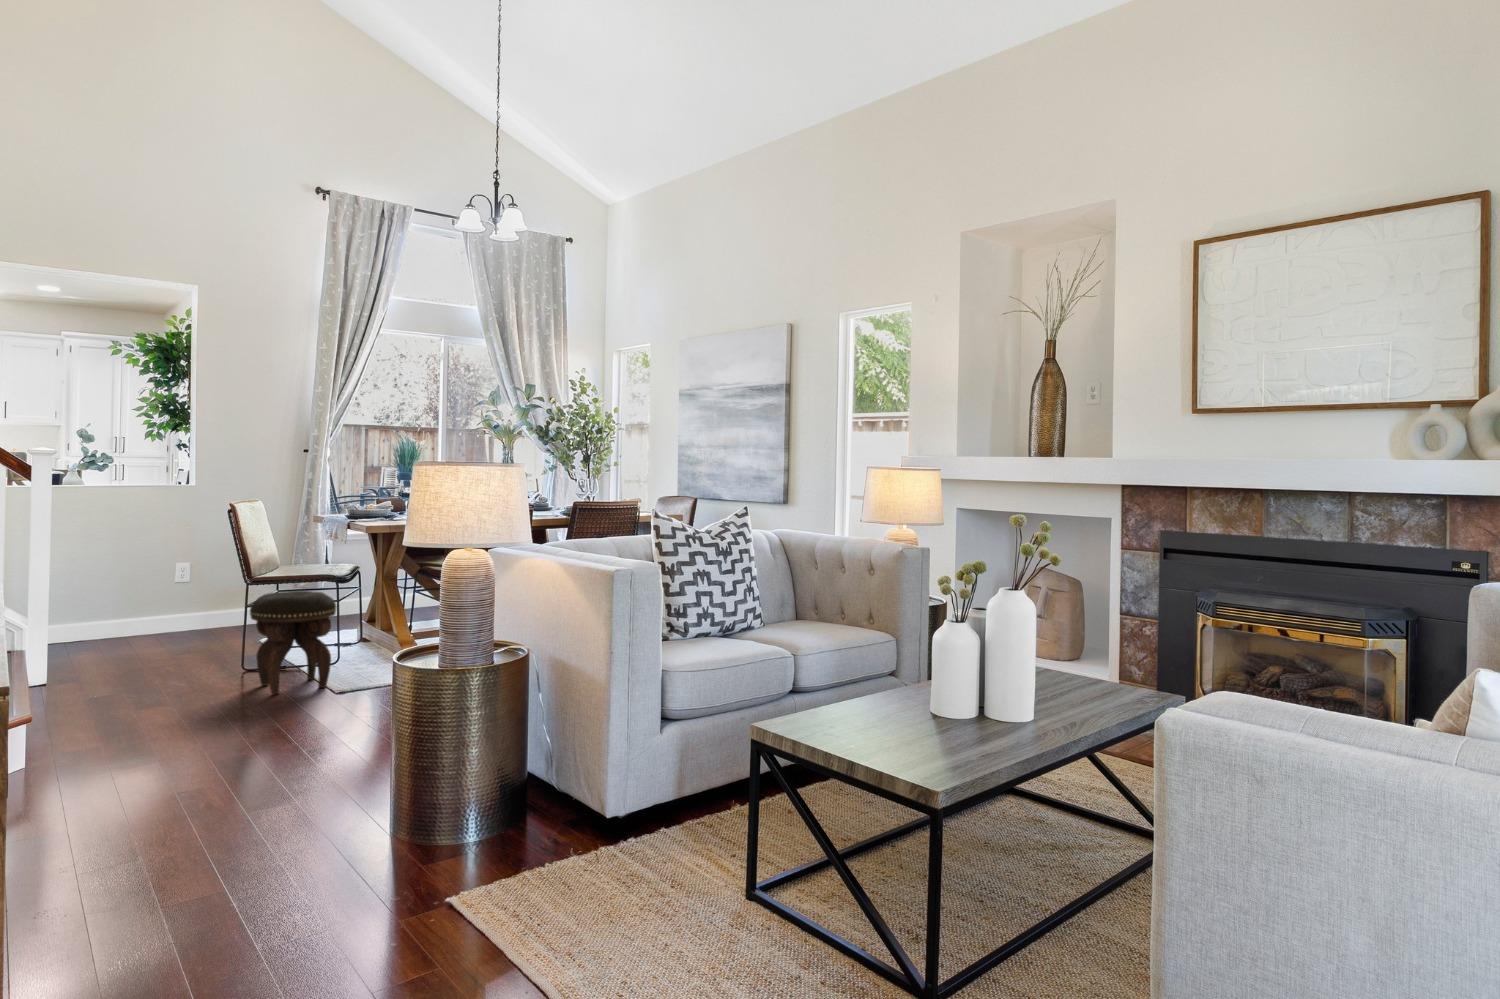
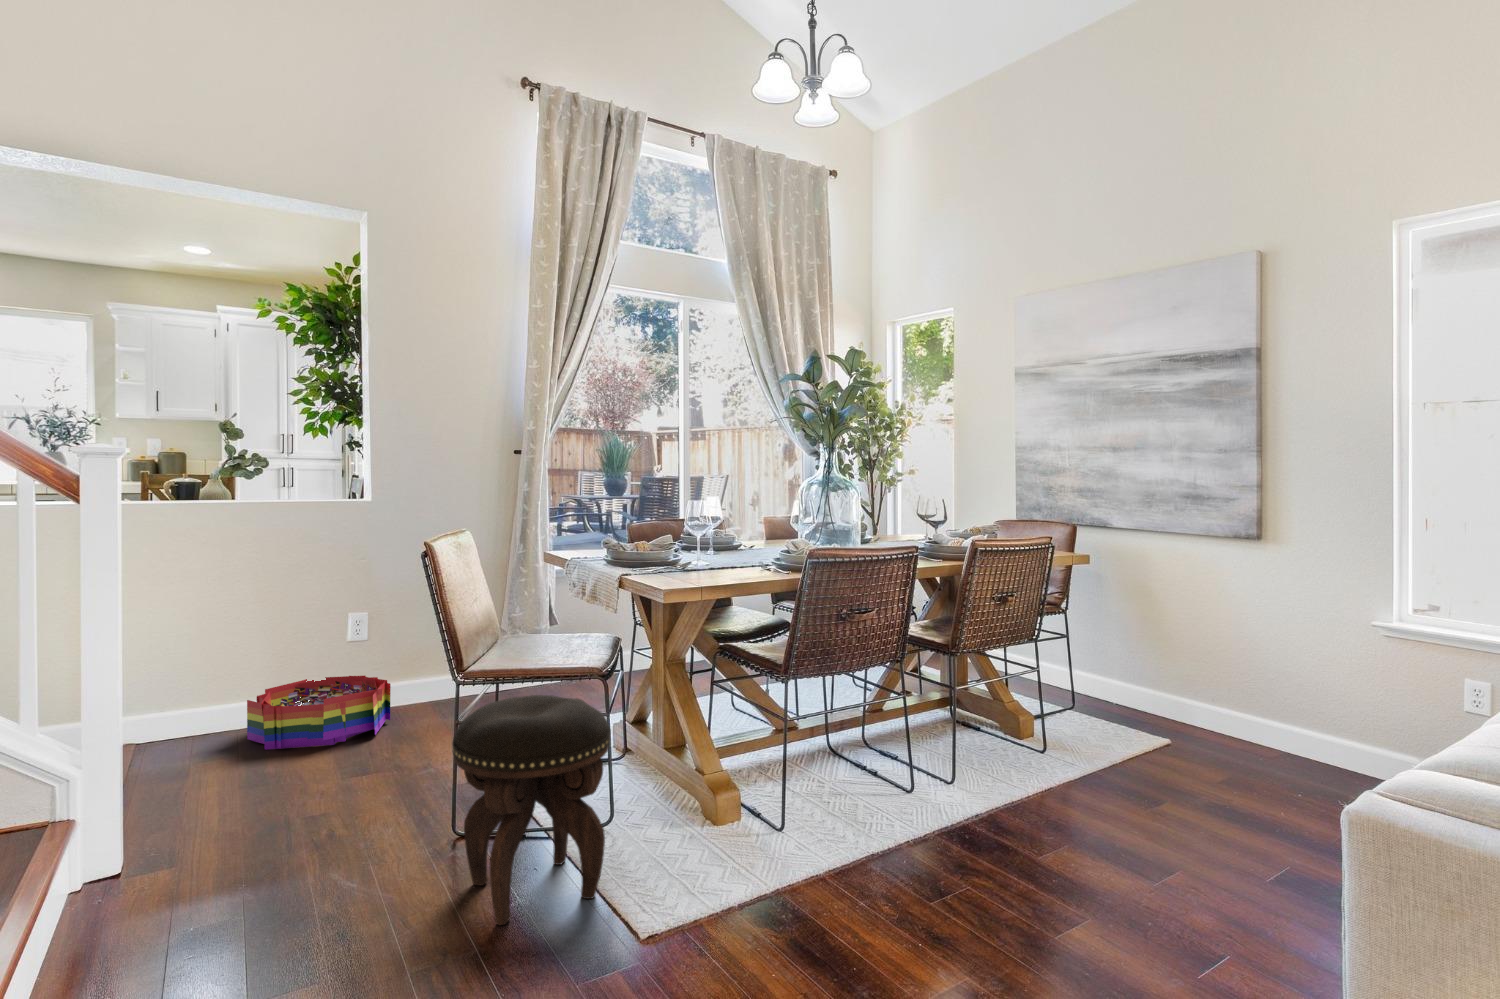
storage bin: none [112,605,213,646] -> present [247,676,391,750]

